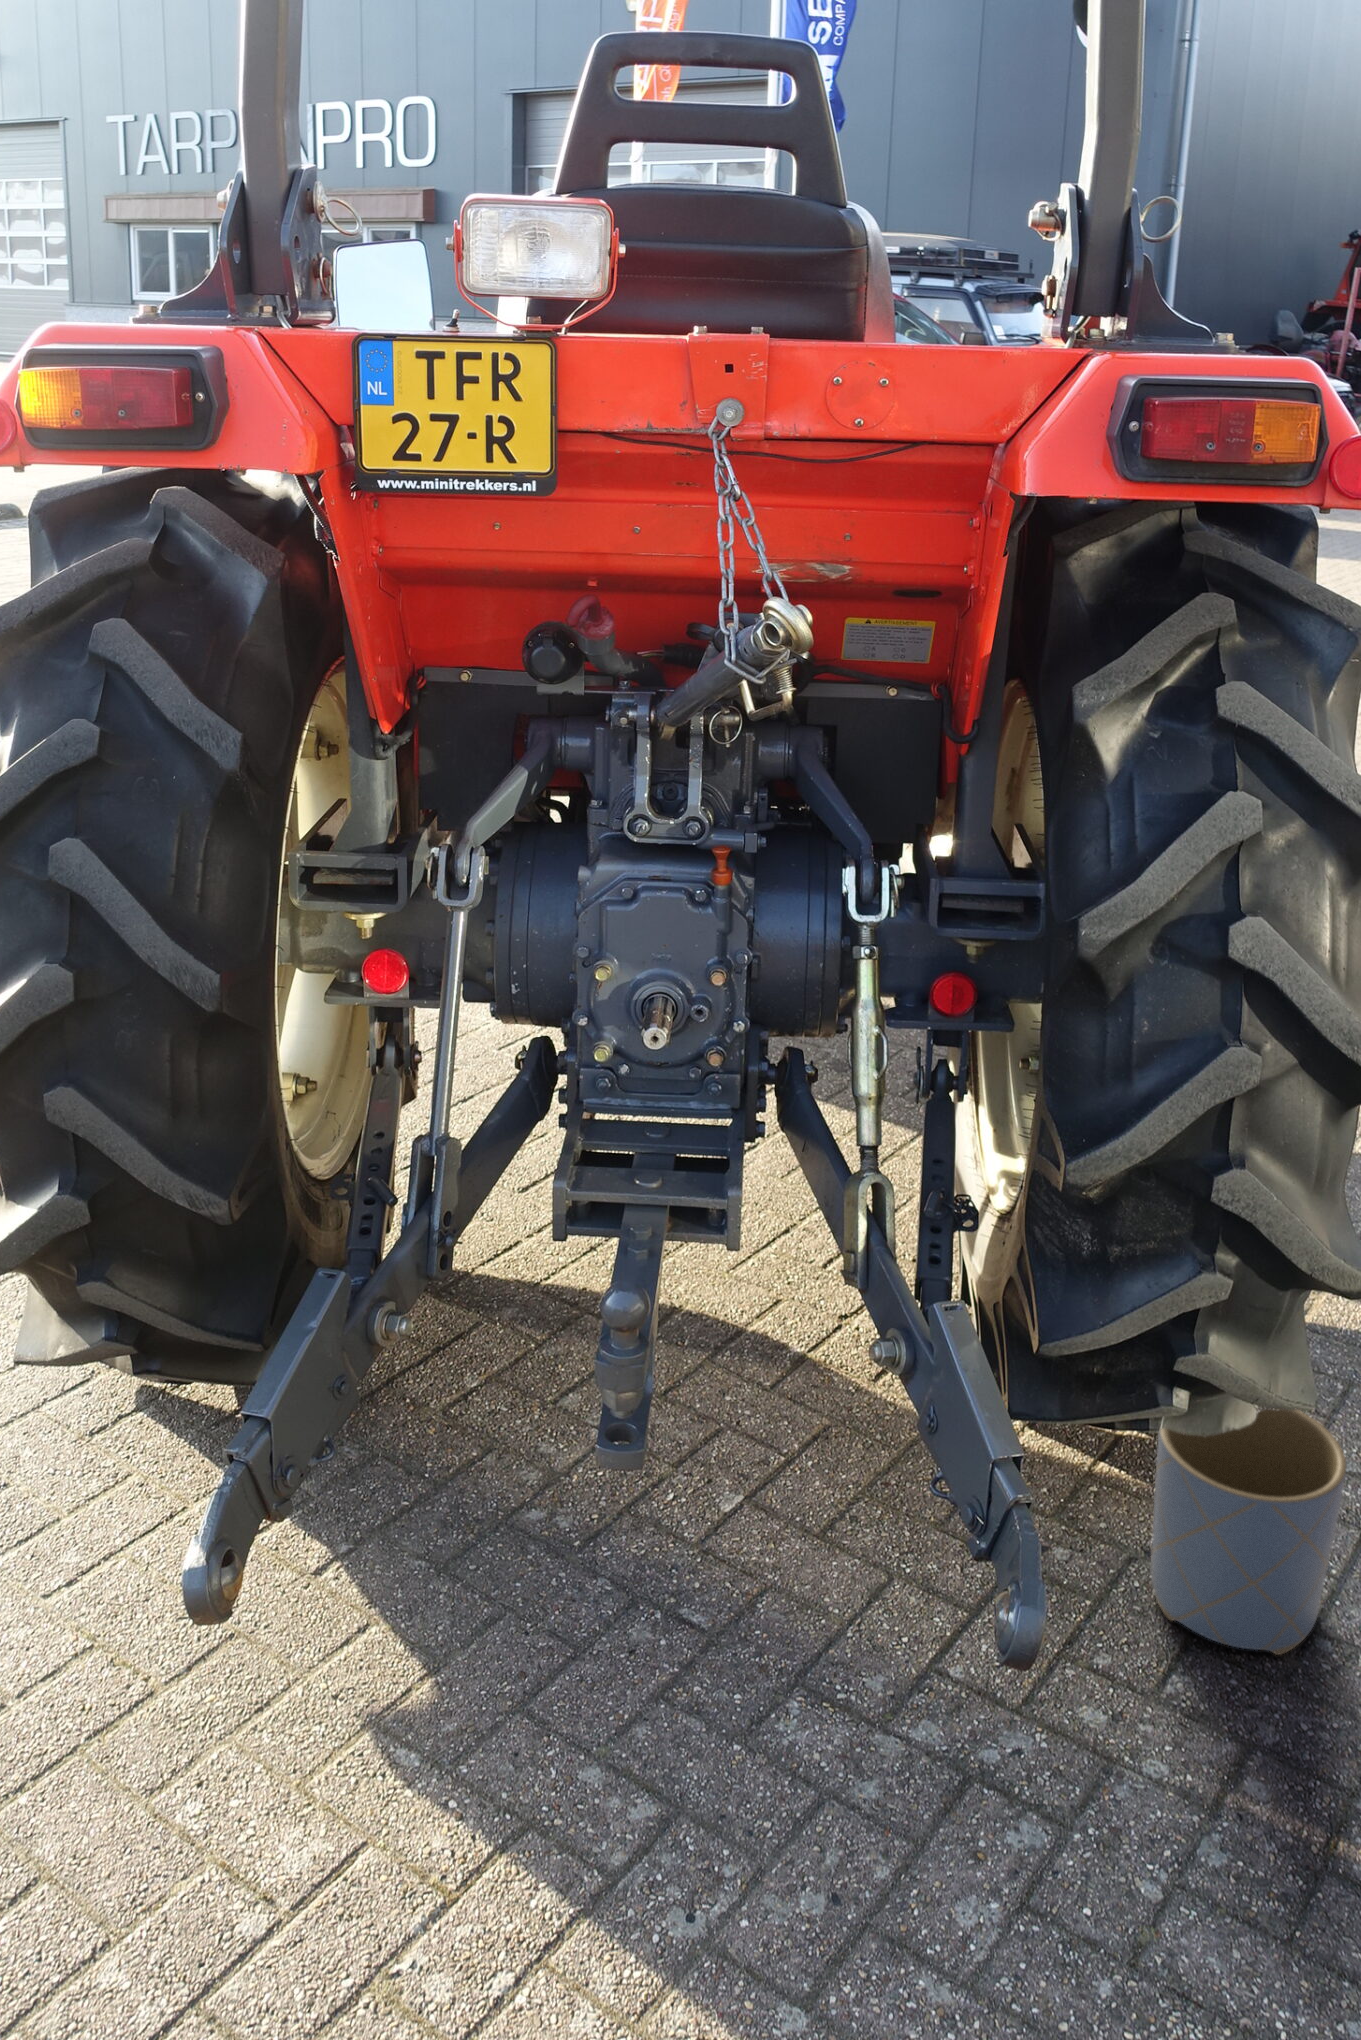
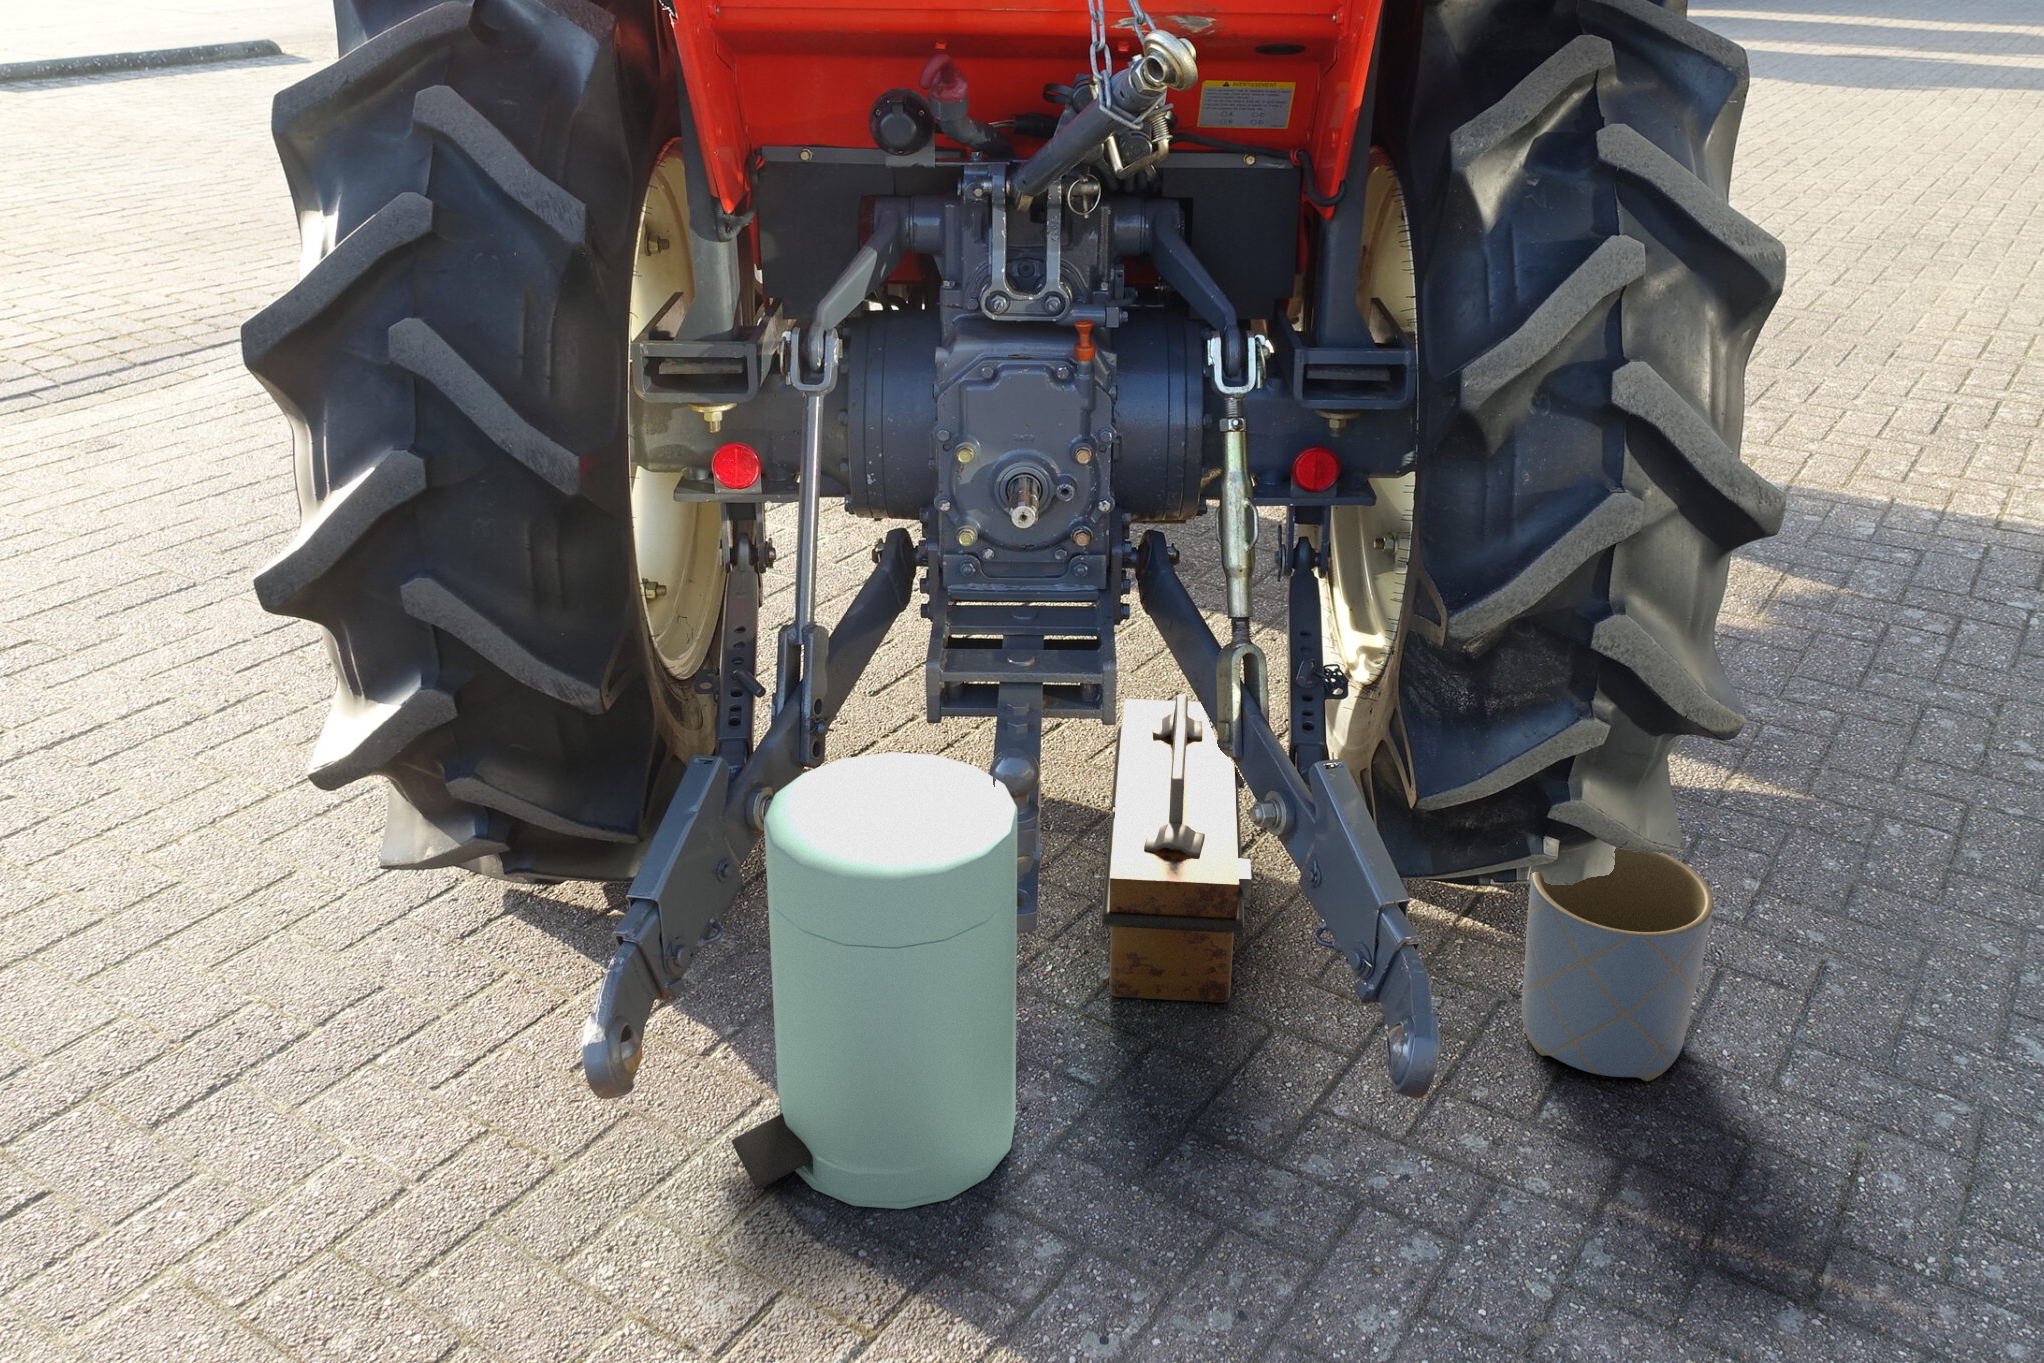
toolbox: none [722,1213,881,1544] -> present [1101,695,1251,1003]
trash can: none [333,1275,630,1757] -> present [732,752,1018,1209]

